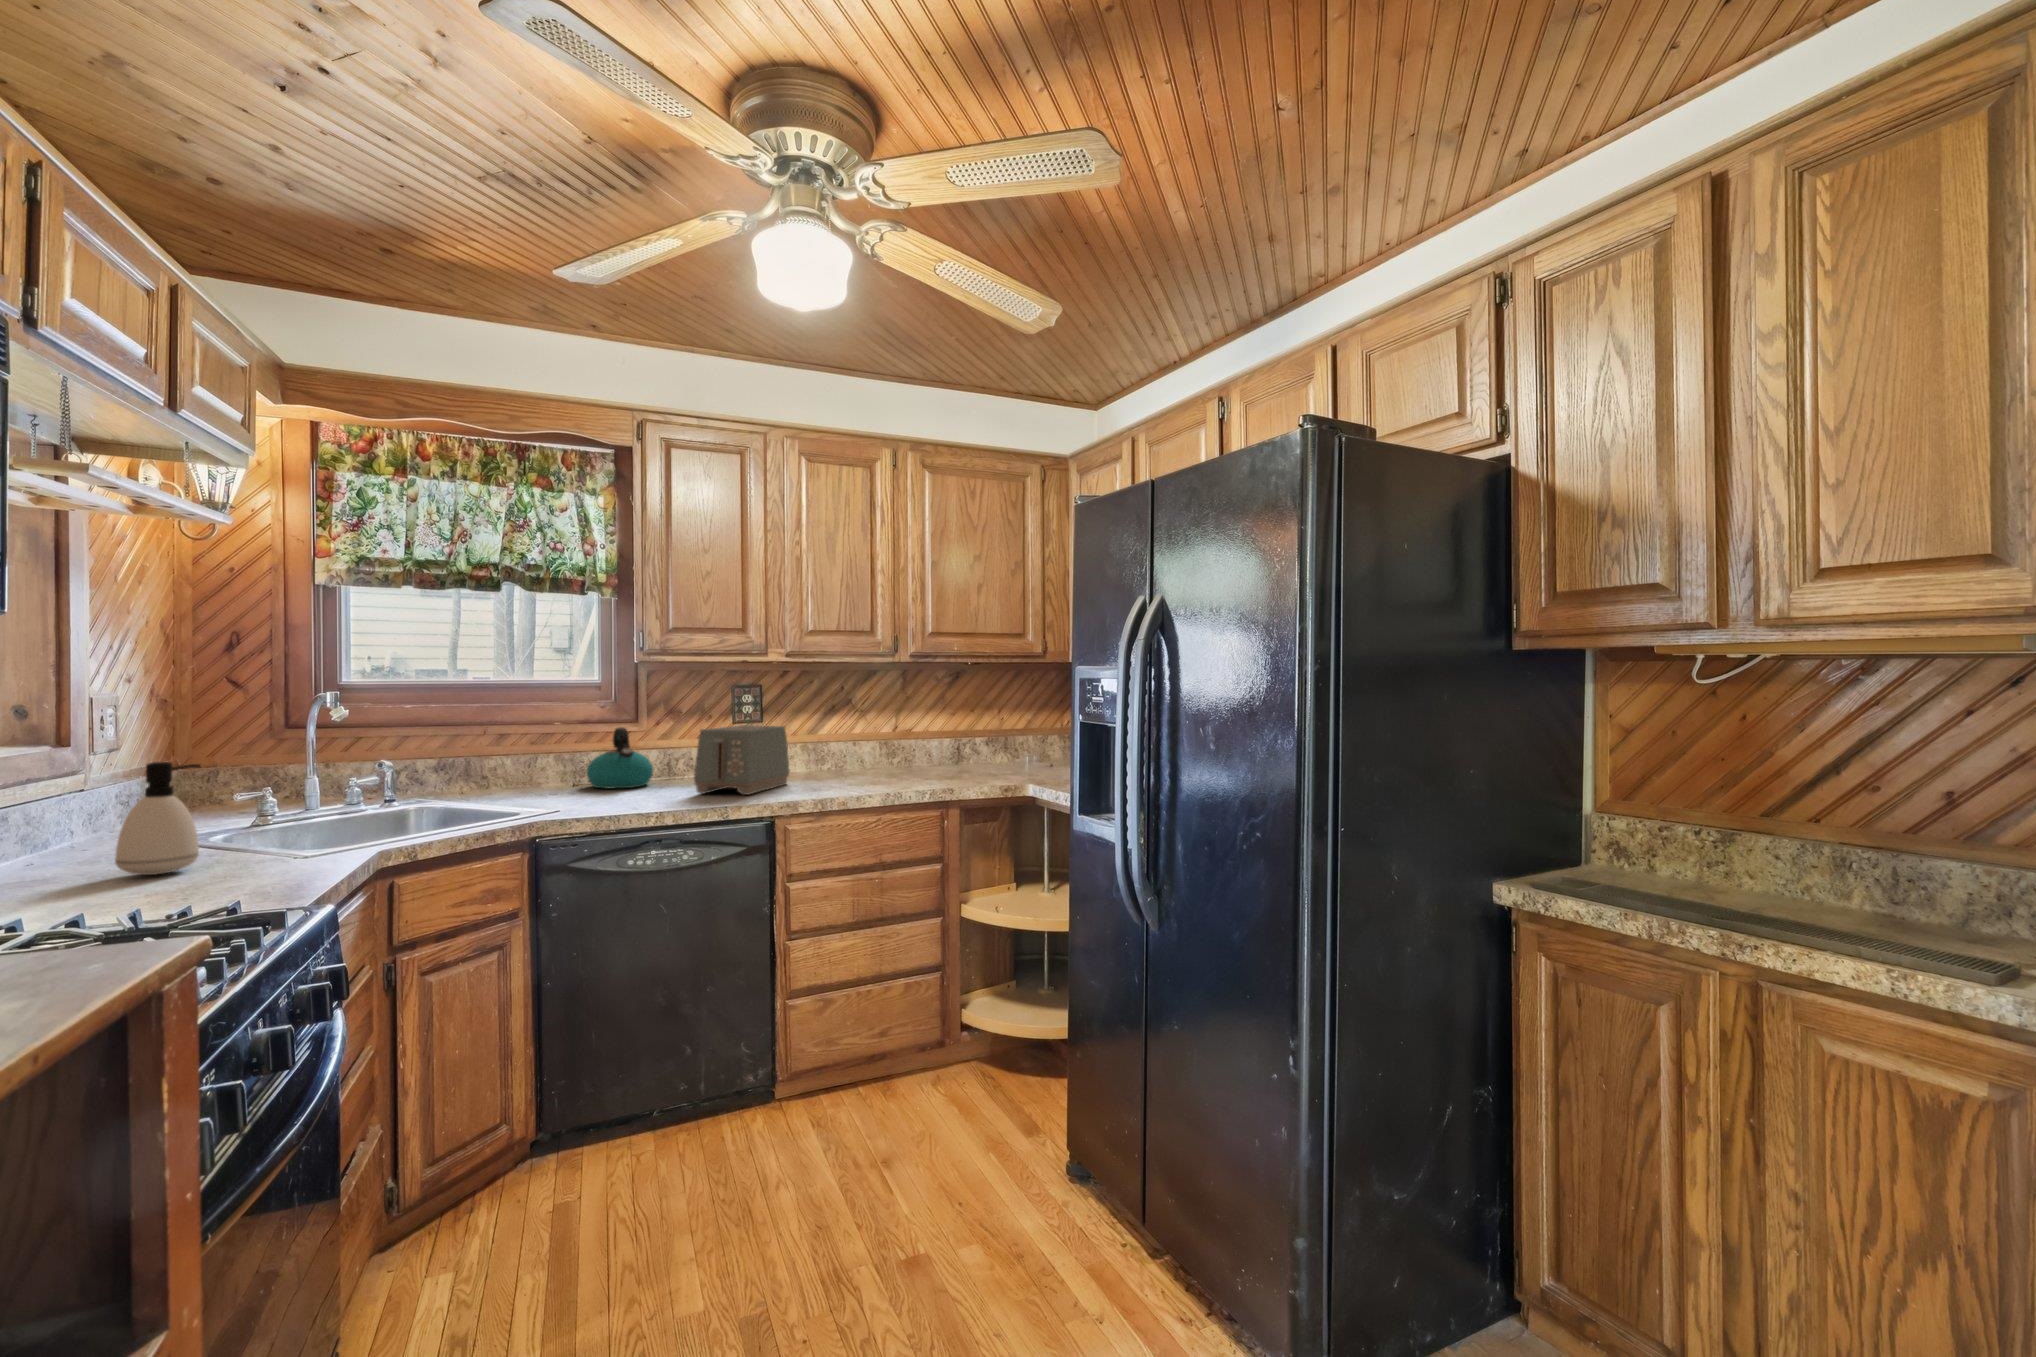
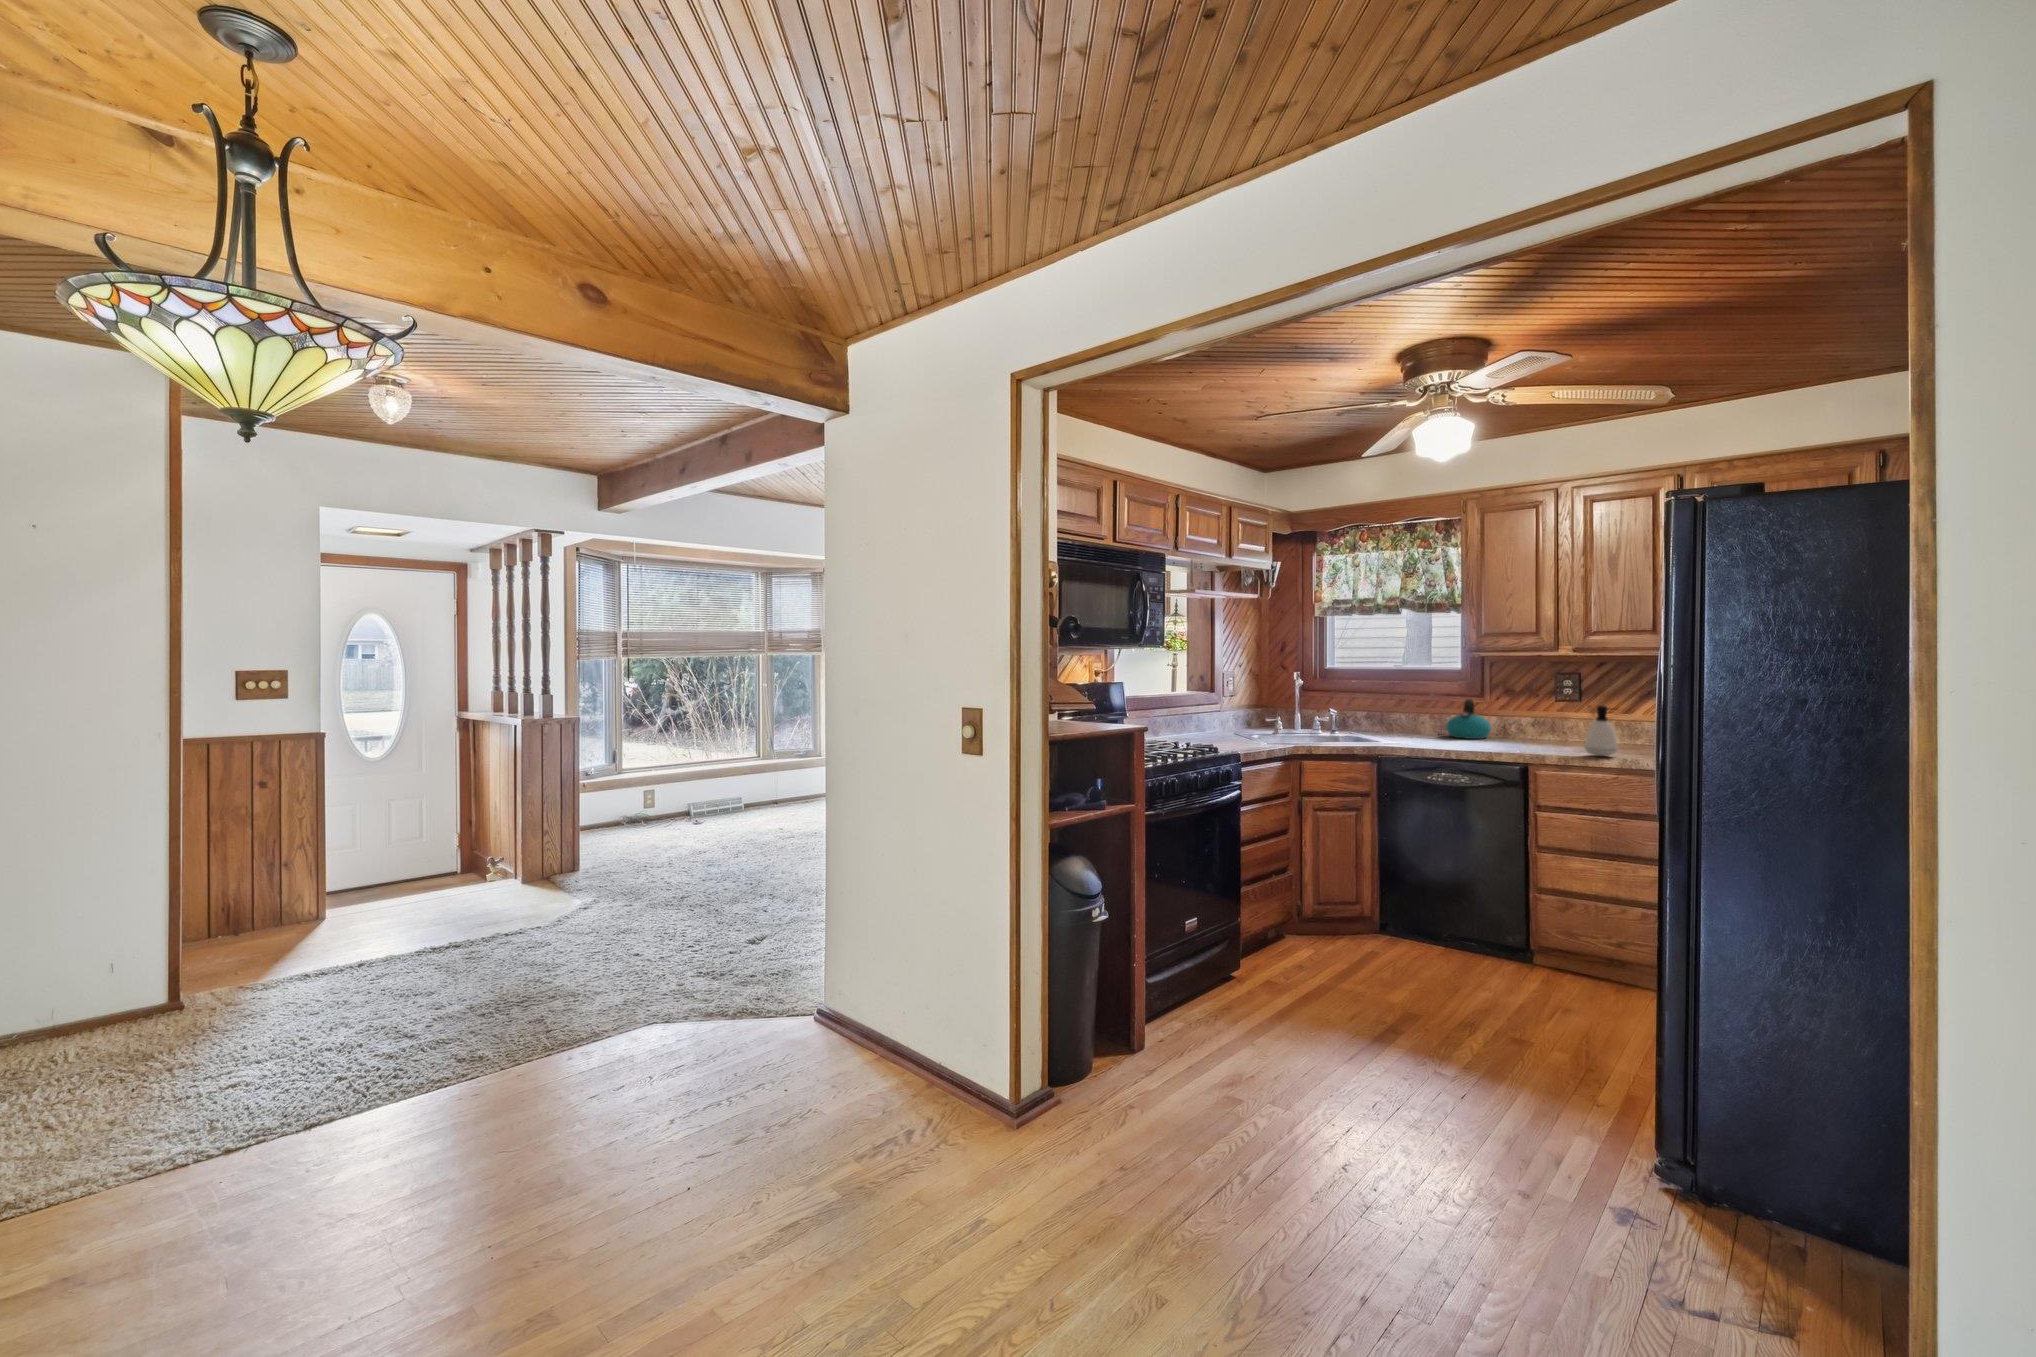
toaster: present [694,725,789,795] -> none [1492,702,1579,749]
soap dispenser: present [115,762,201,875] -> present [1585,705,1617,756]

